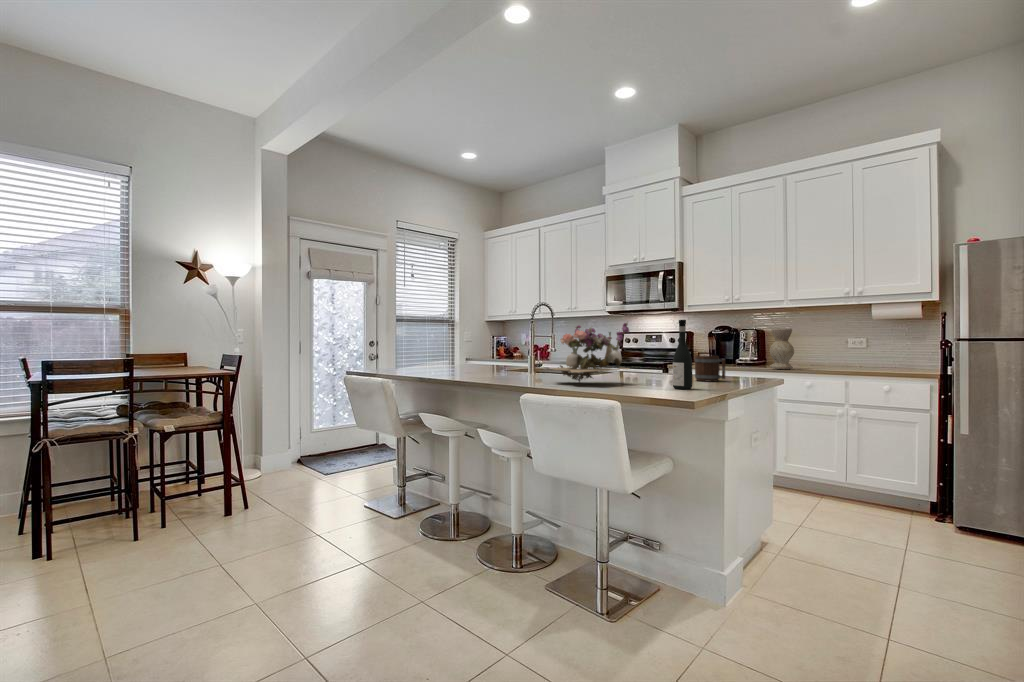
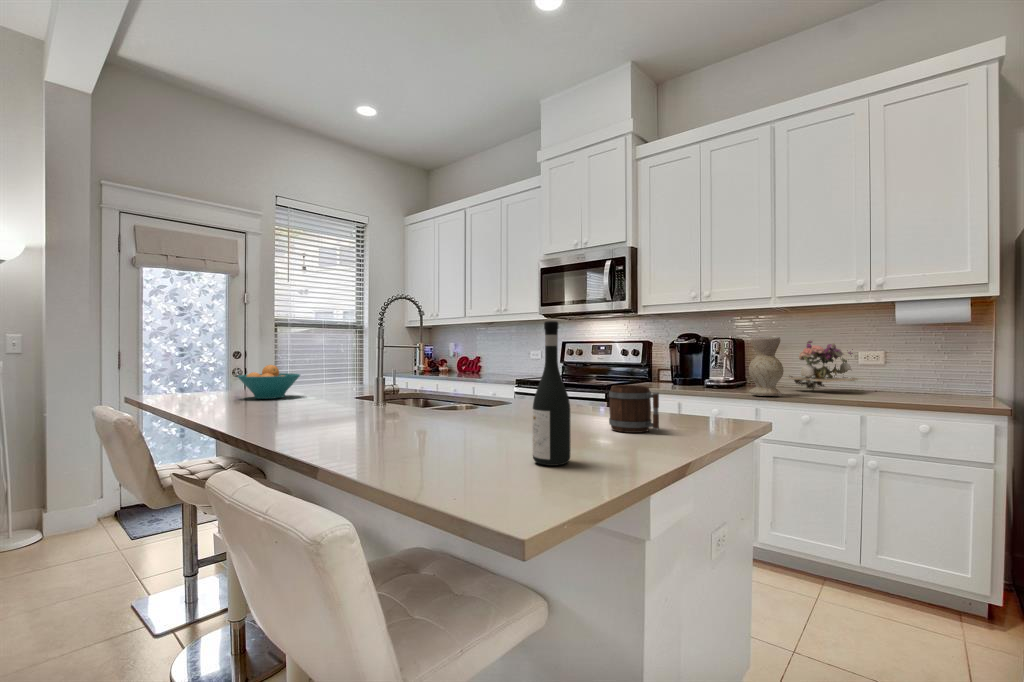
flower arrangement: present [554,321,629,382] -> present [789,341,861,390]
fruit bowl: none [424,348,463,371] -> present [238,365,300,399]

